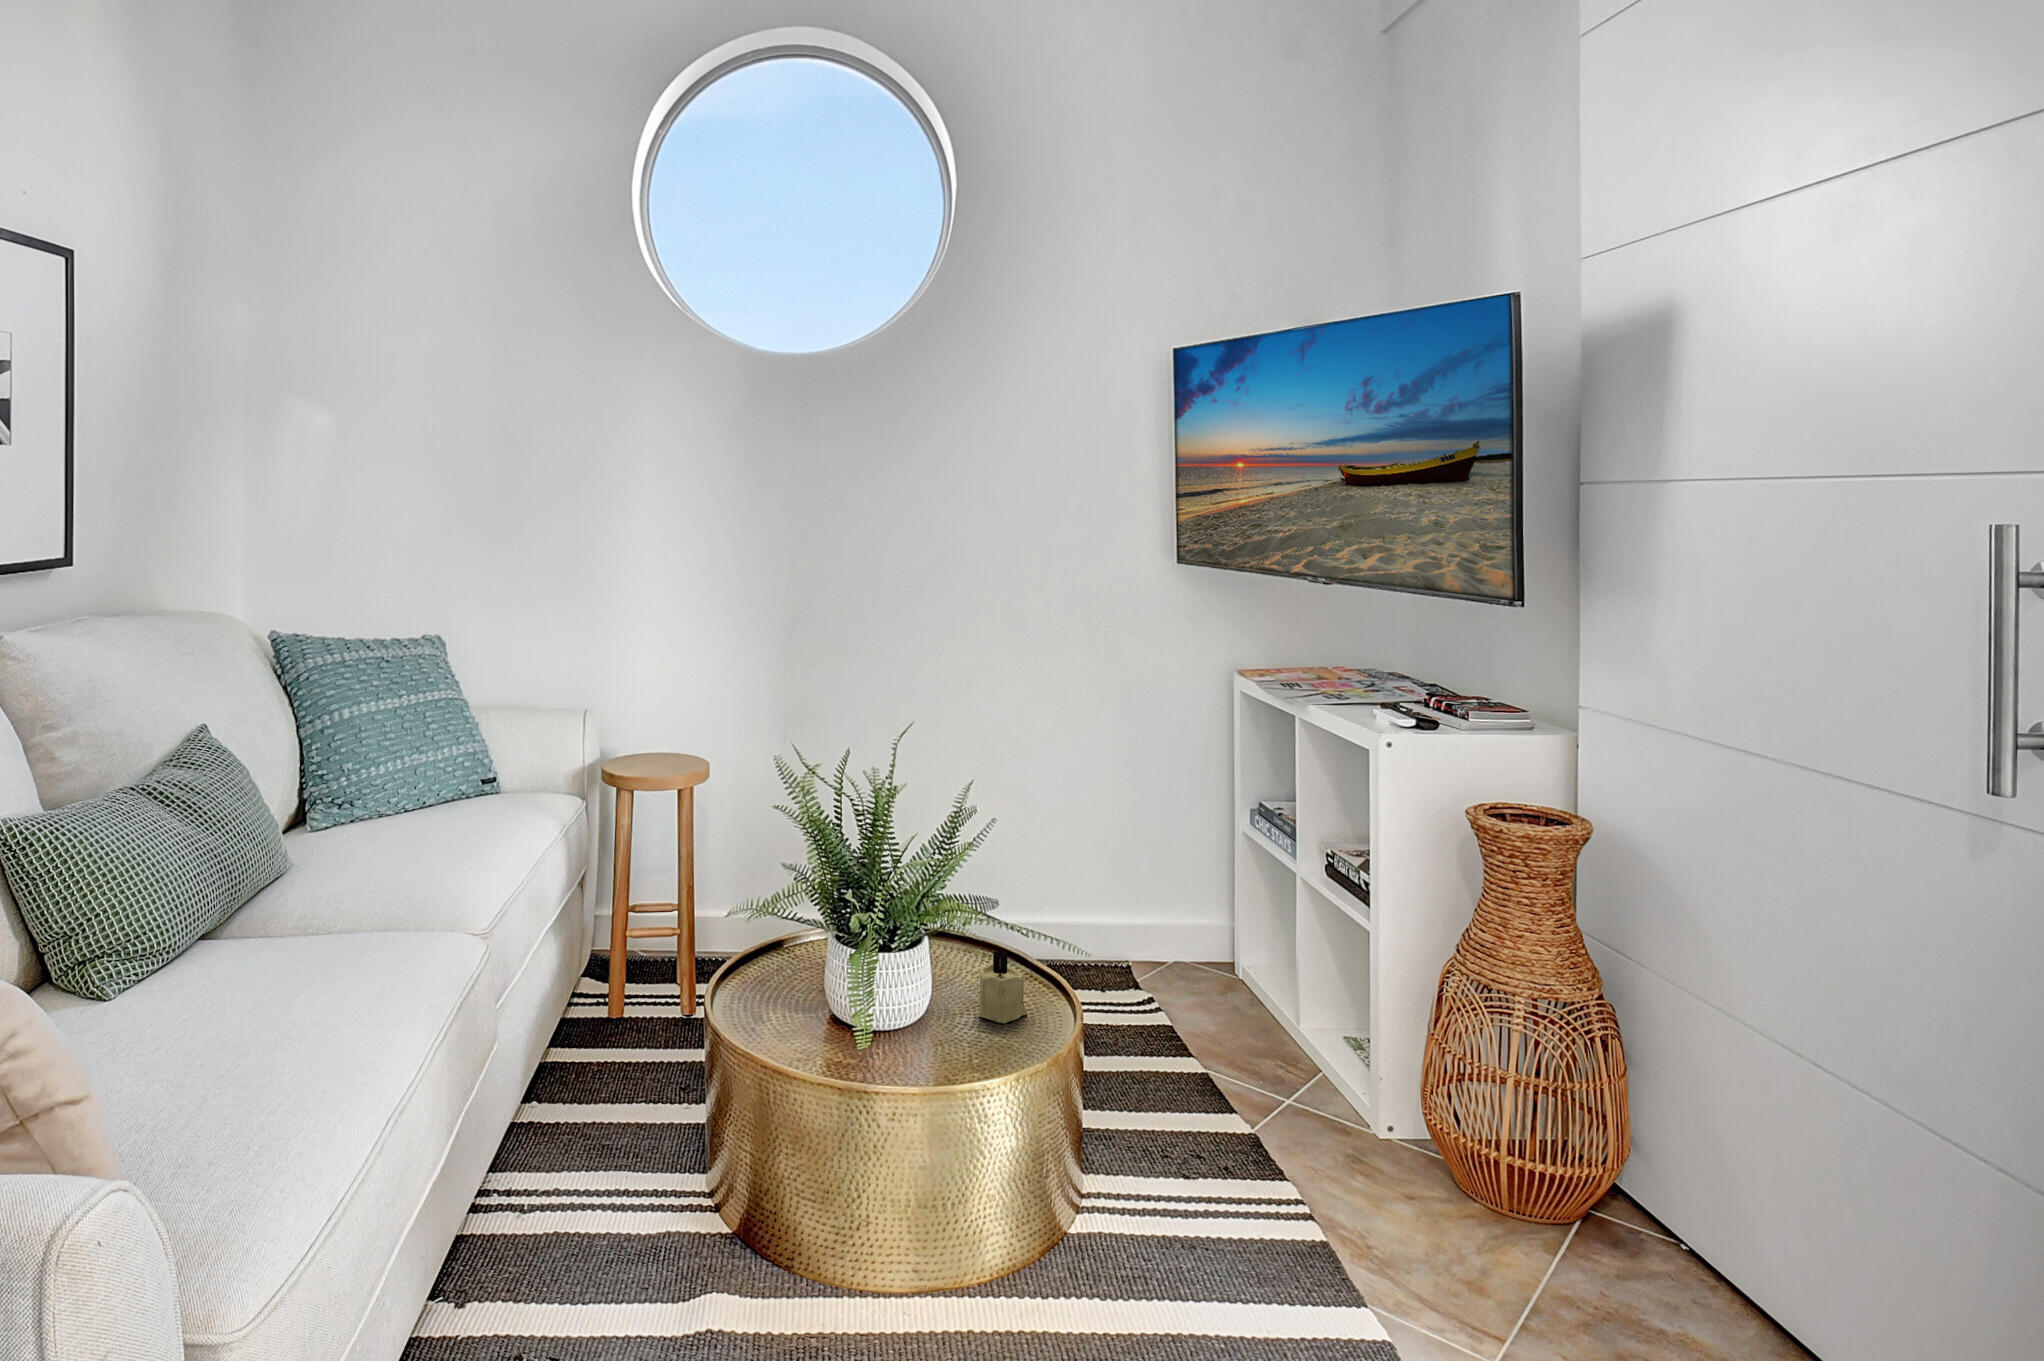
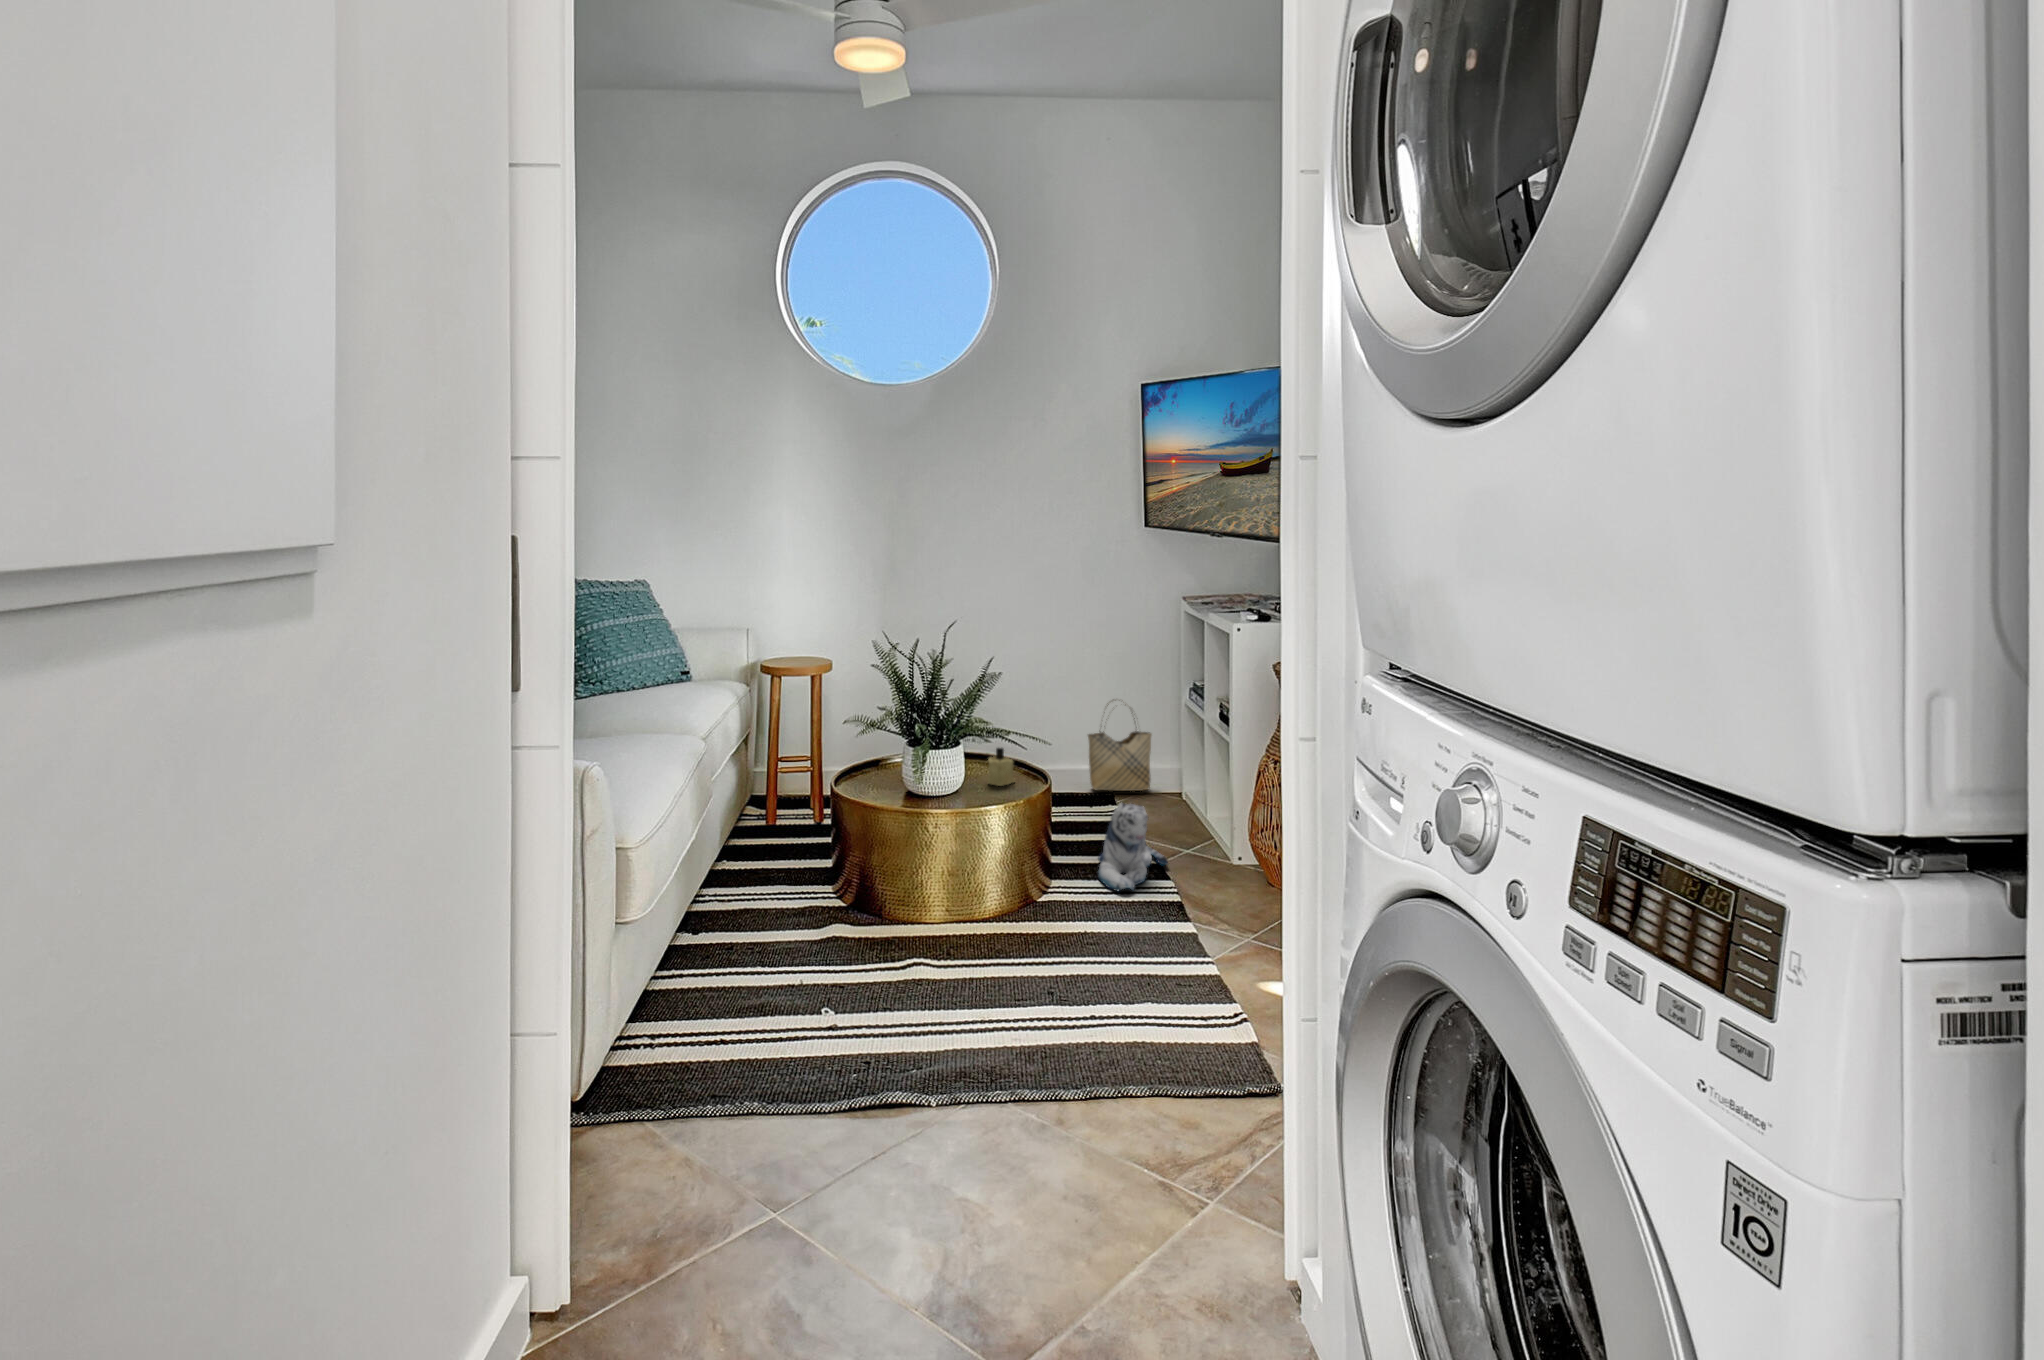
woven basket: none [1092,827,1192,971] -> present [1088,704,1152,791]
plush toy: none [1148,1038,1275,1209] -> present [1098,803,1168,892]

